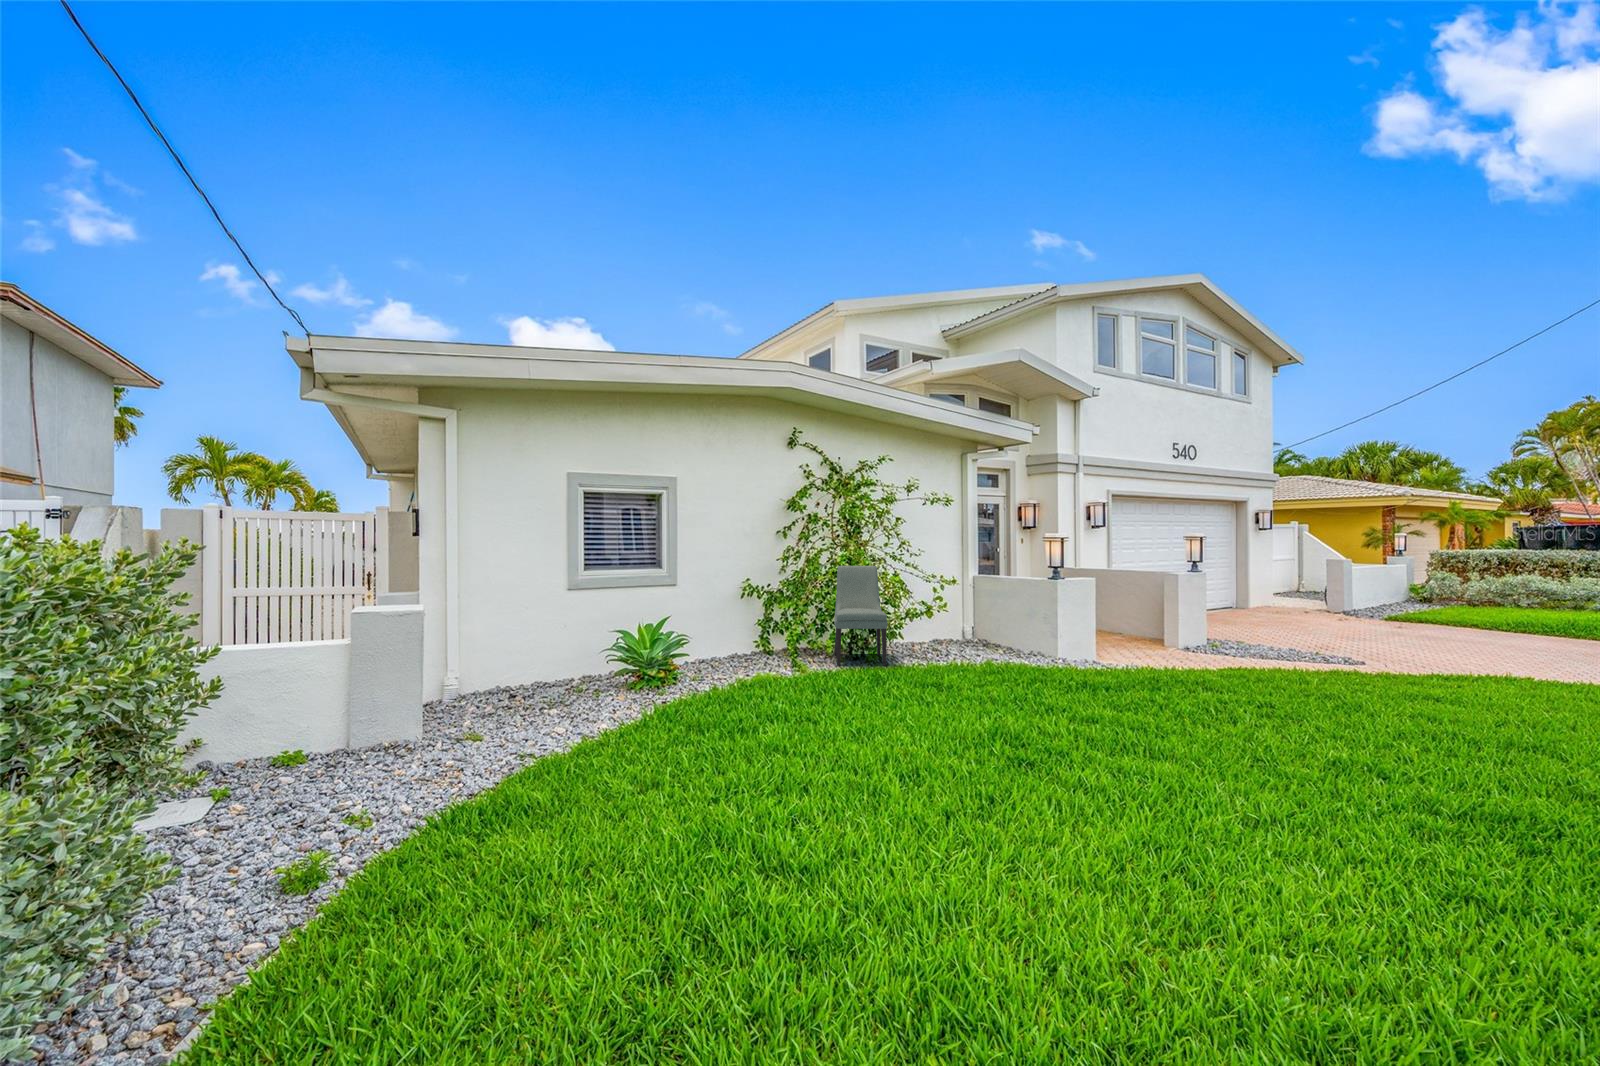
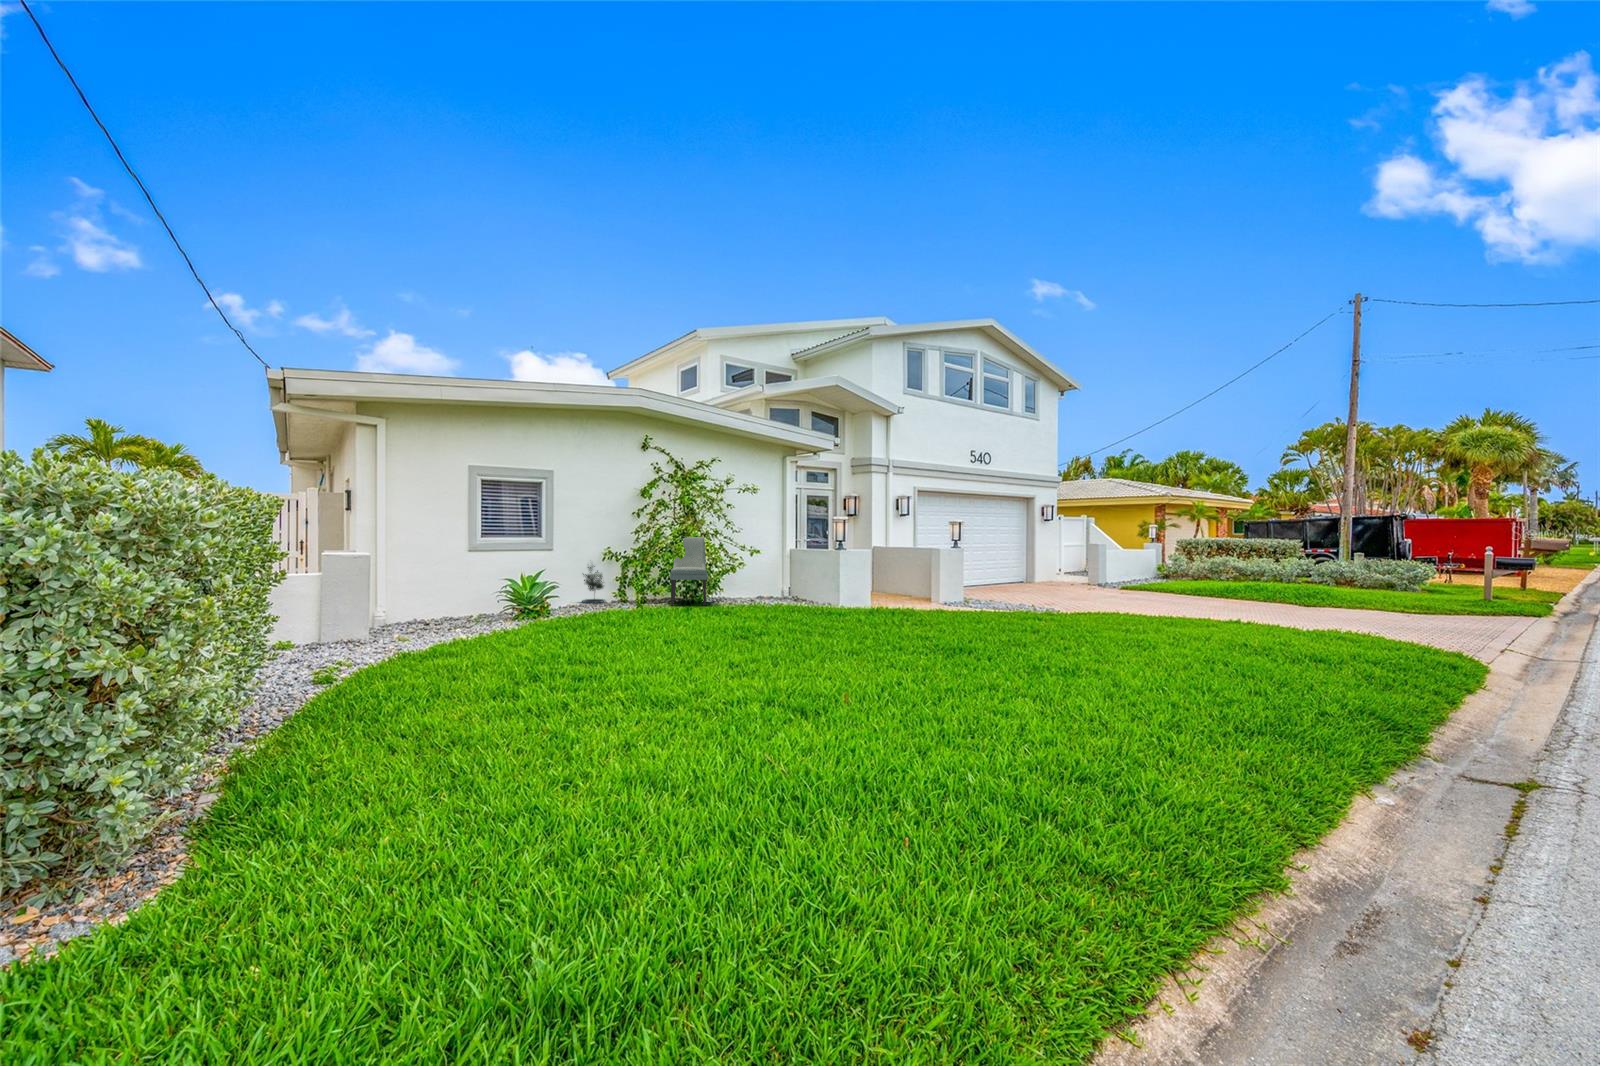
potted tree: none [711,599,745,659] -> present [582,566,605,603]

